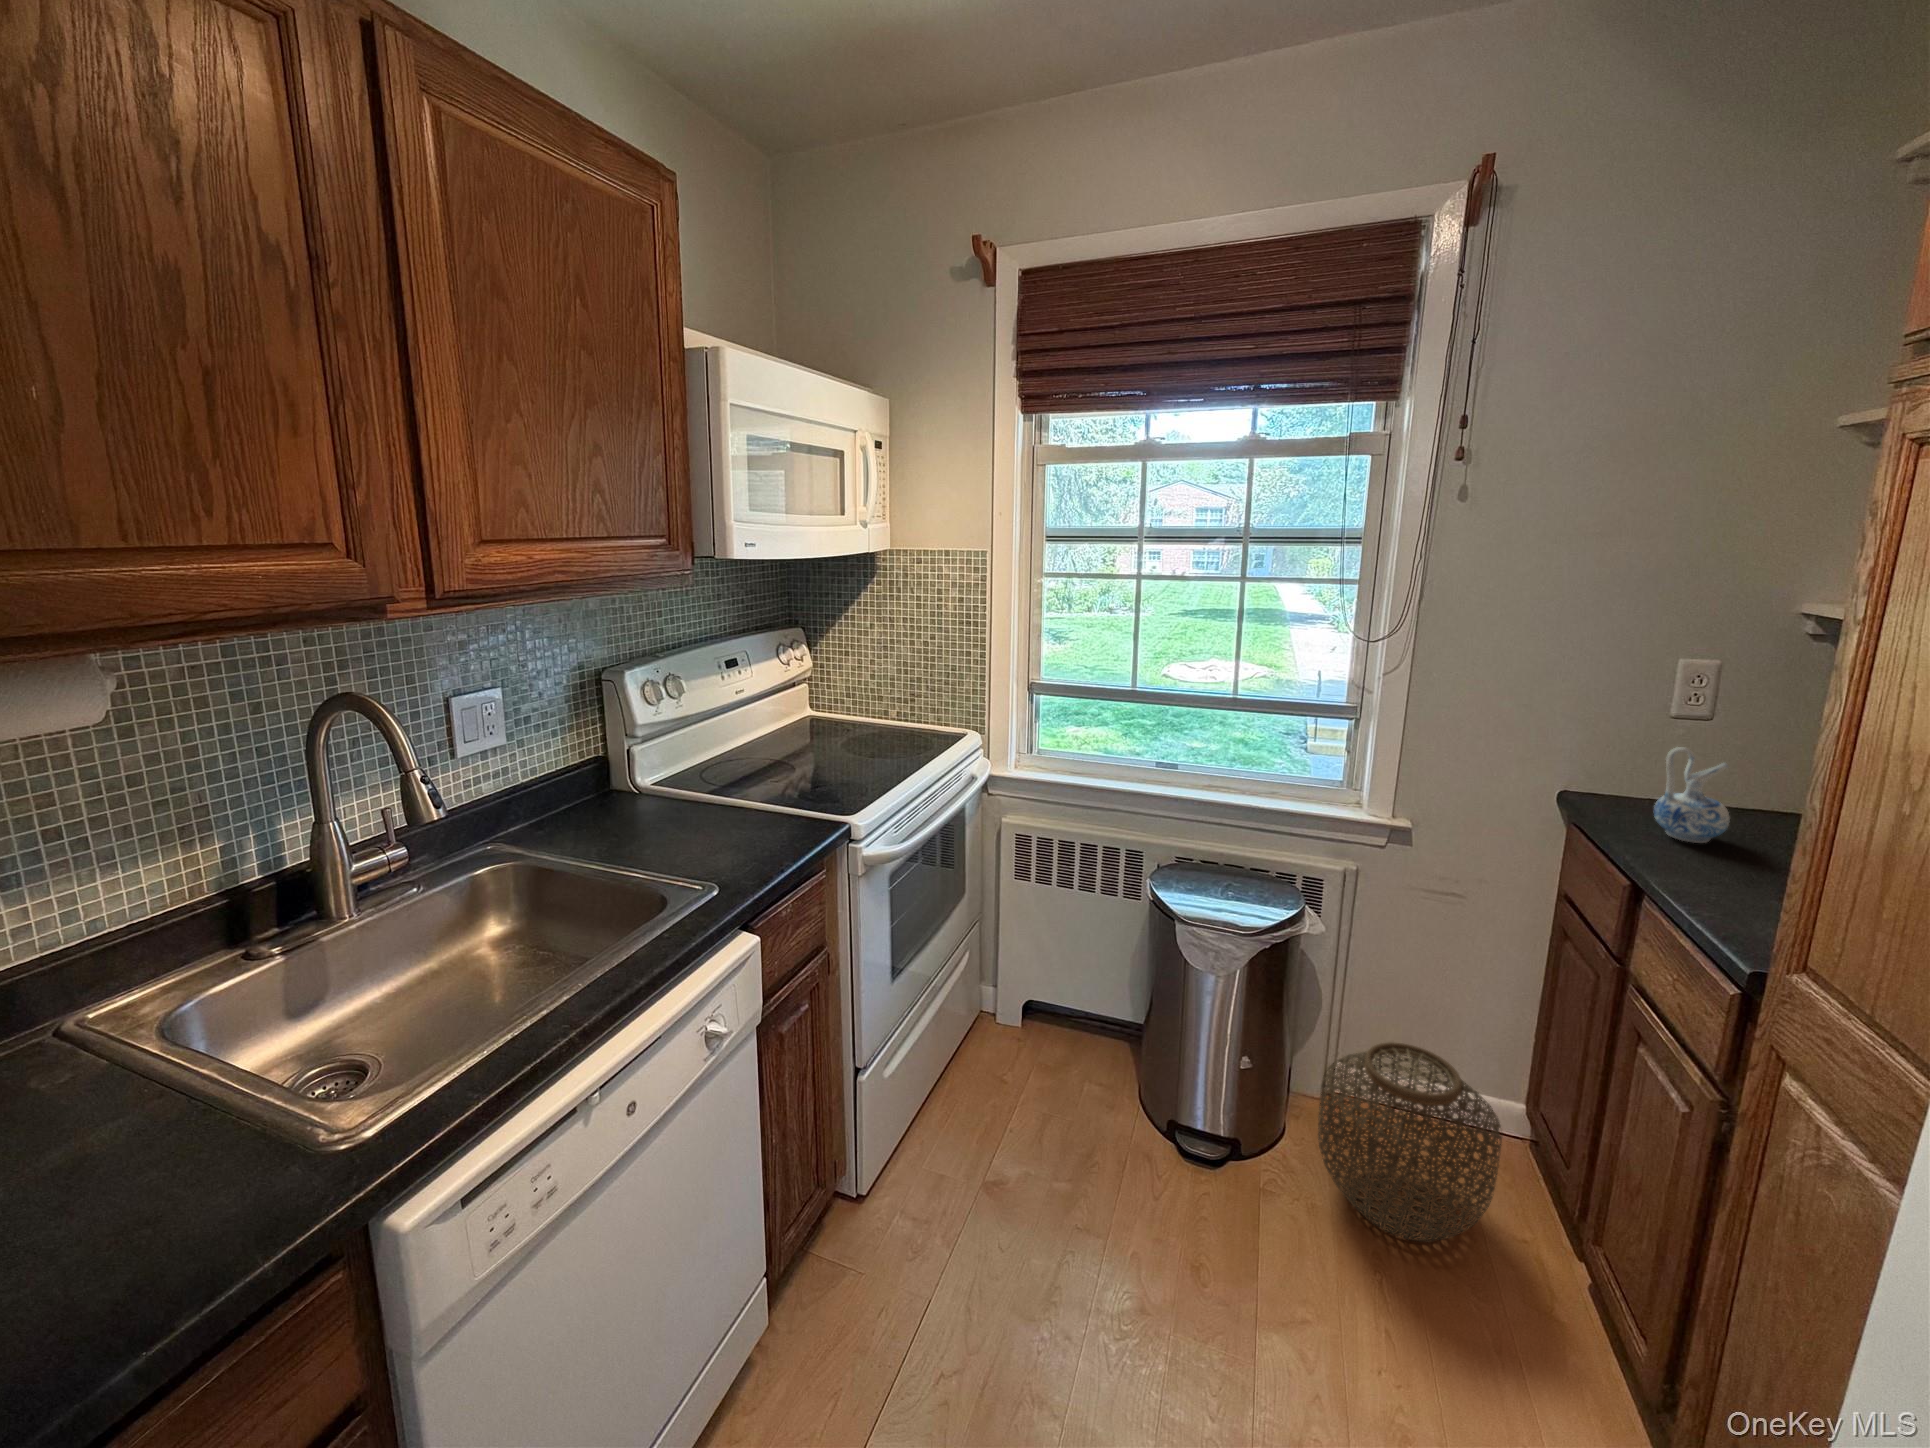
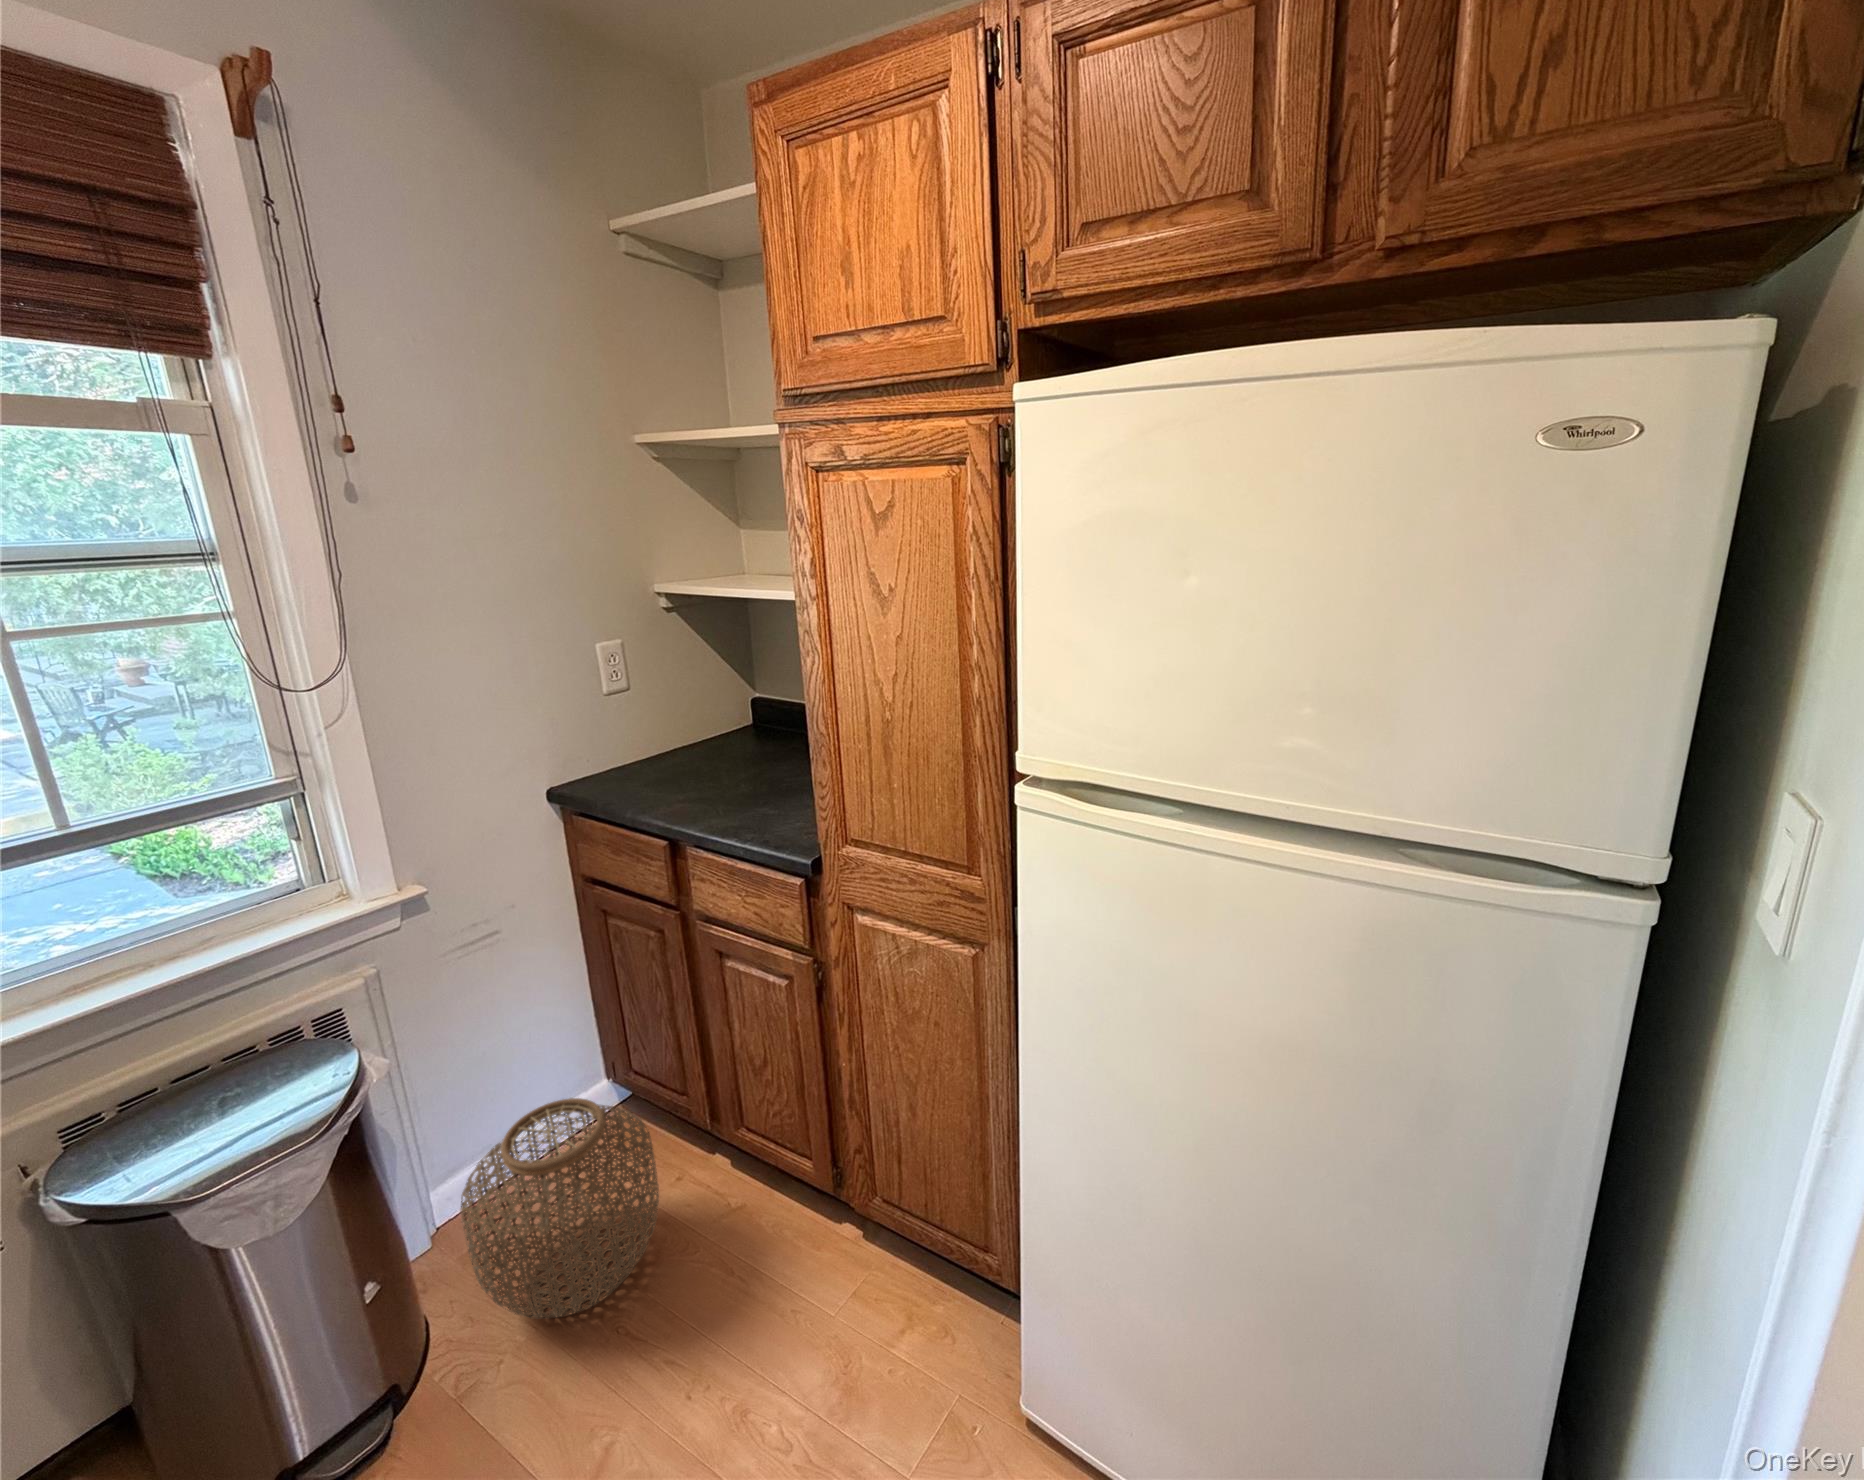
ceramic pitcher: present [1654,747,1730,843] -> none [637,715,689,792]

